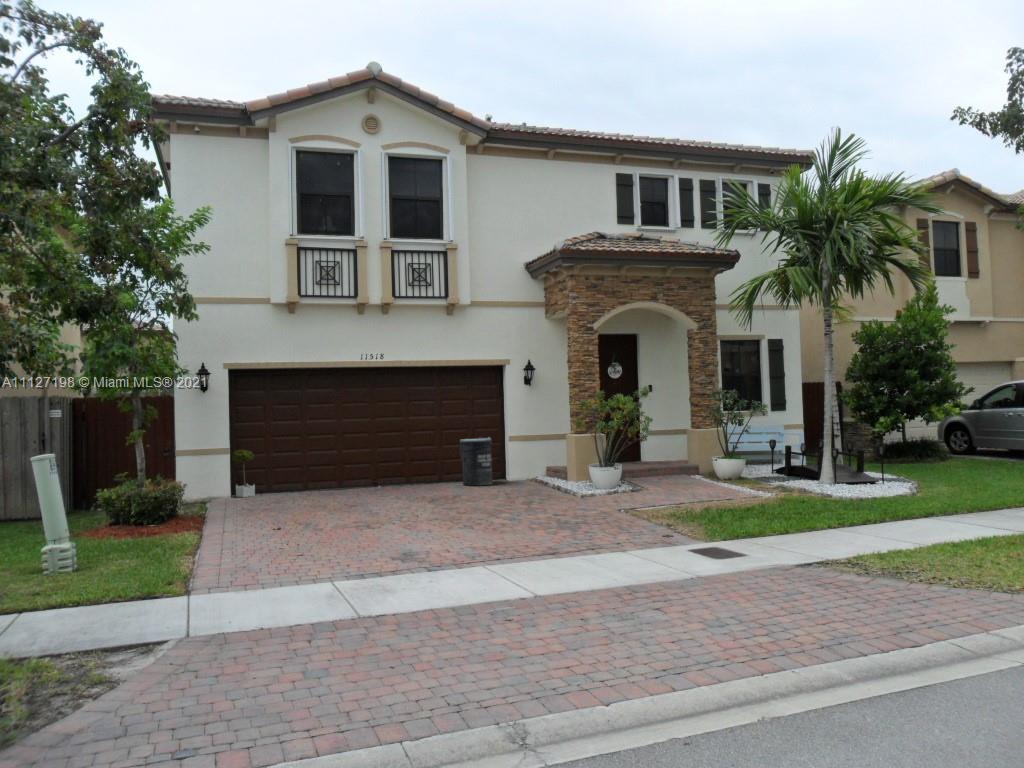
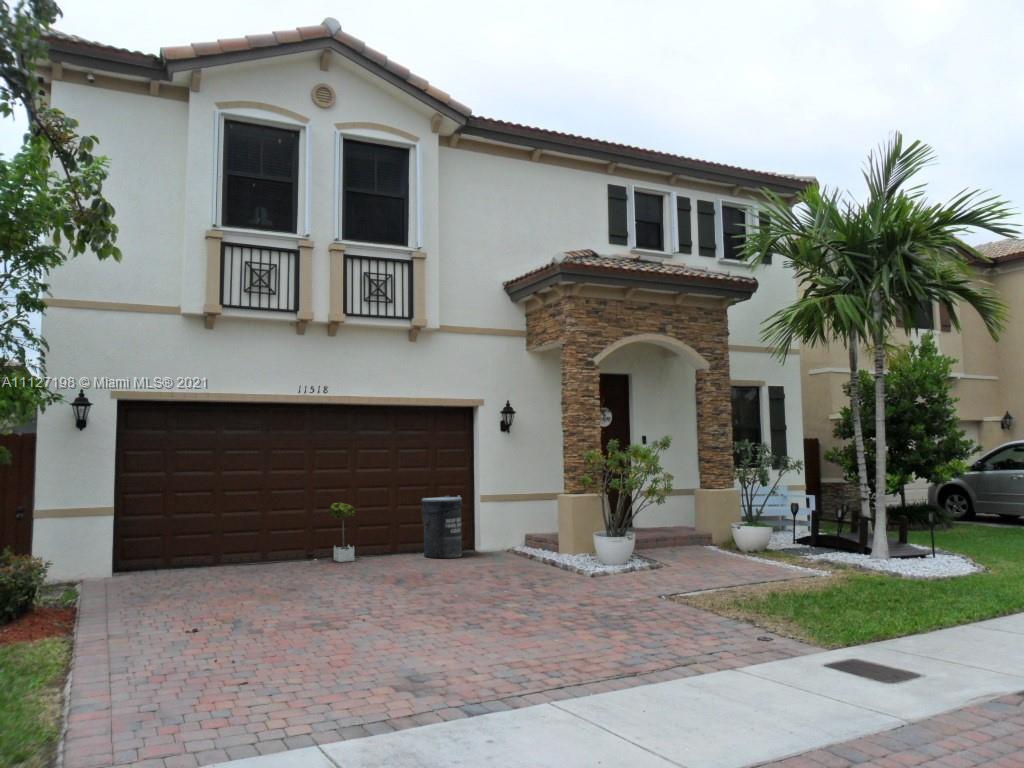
potted tree: present [232,449,255,497] -> present [330,502,355,562]

